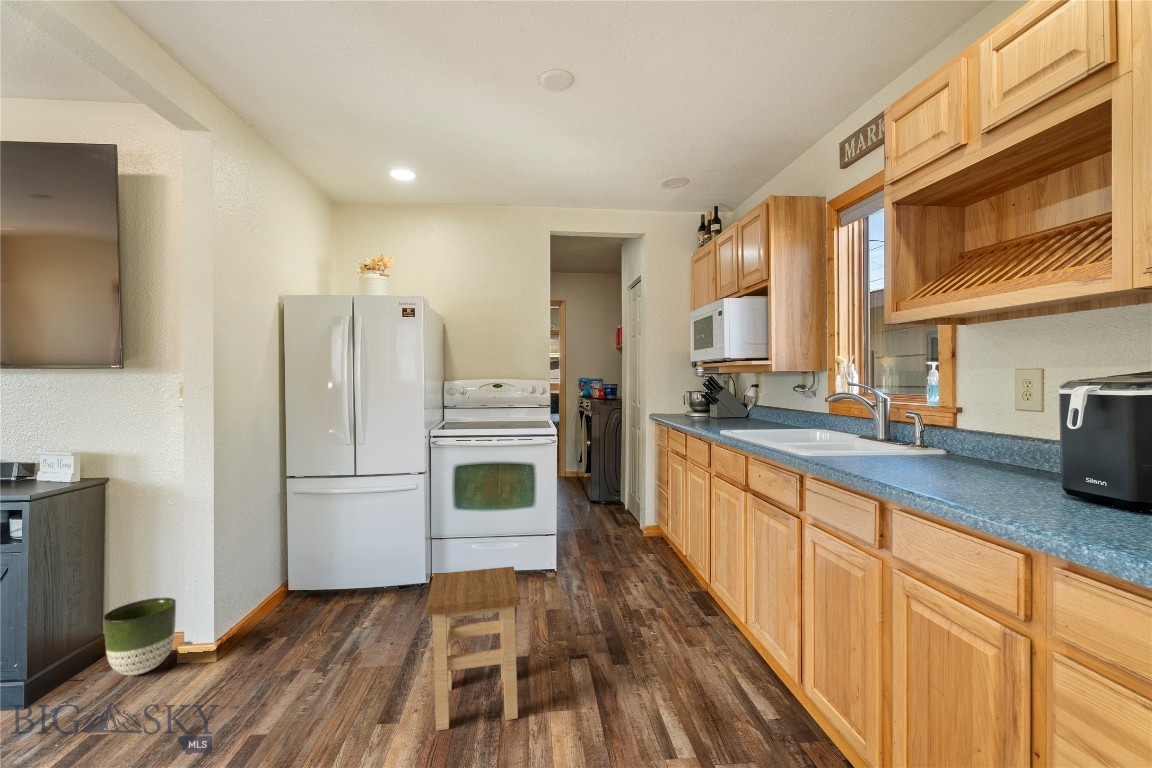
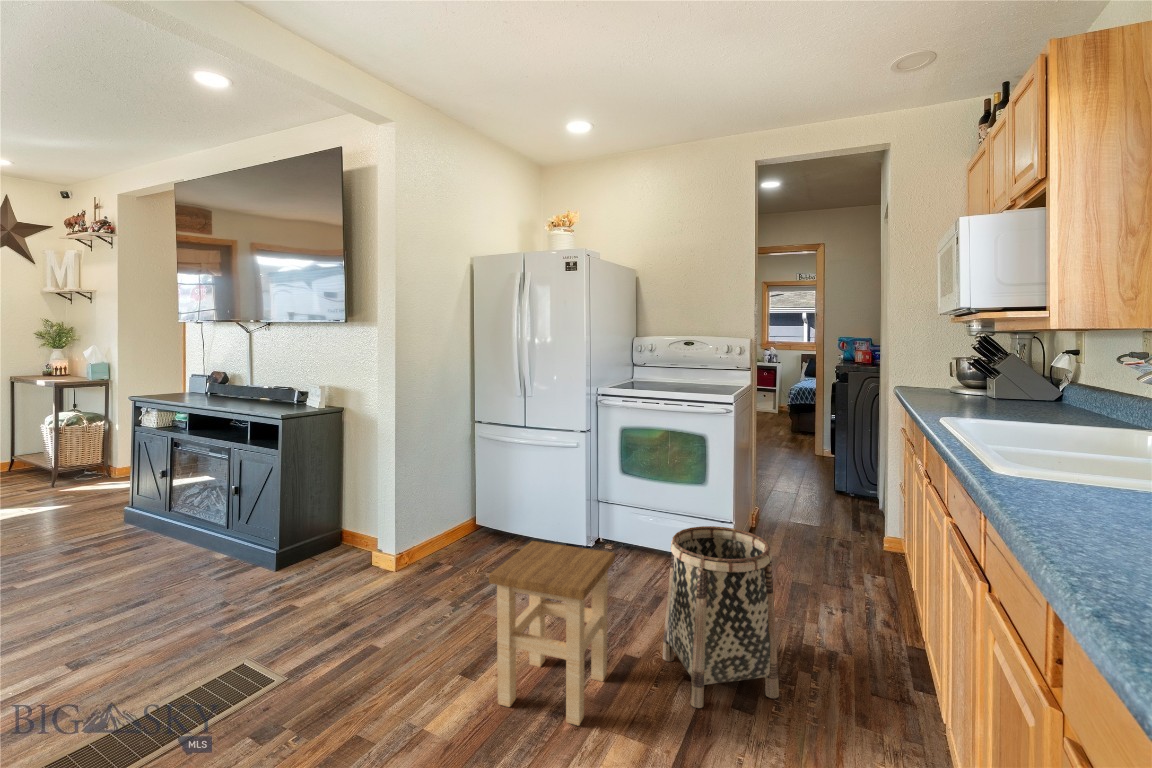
basket: none [545,530,639,674] -> present [663,526,779,708]
planter: present [103,597,176,675] -> none [322,508,372,567]

